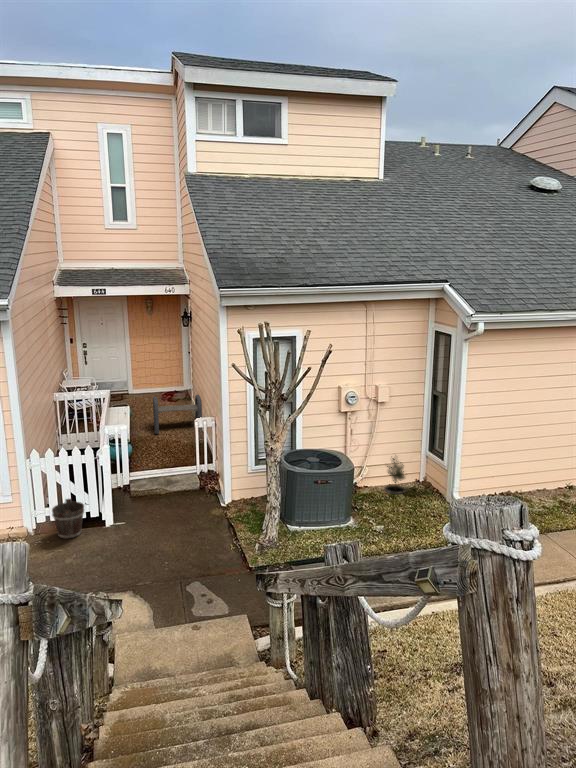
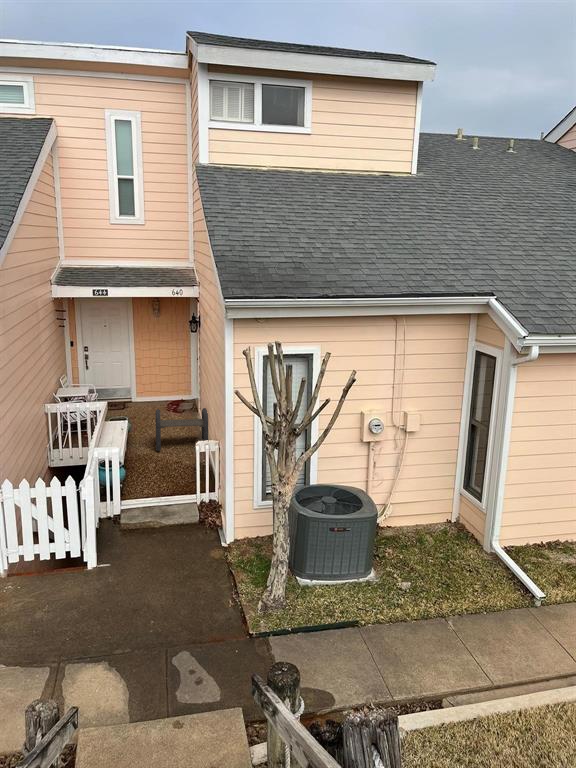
potted tree: present [384,458,406,494] -> none [410,491,438,538]
bucket: present [52,499,84,539] -> none [23,537,62,585]

